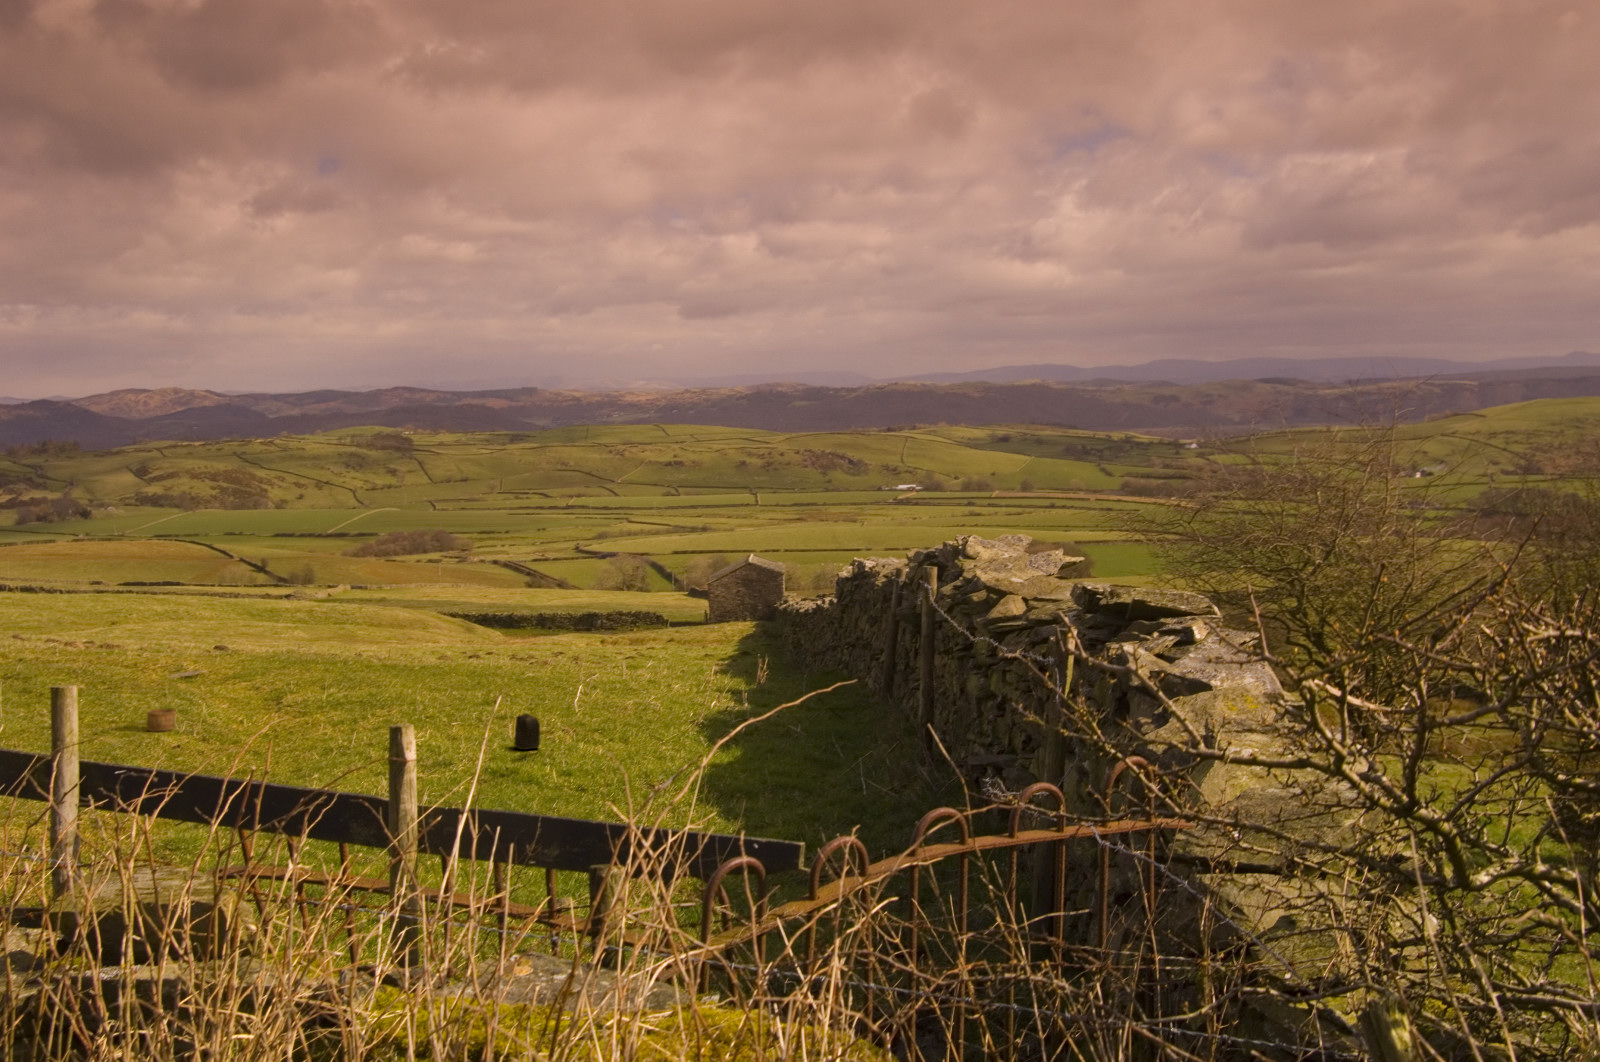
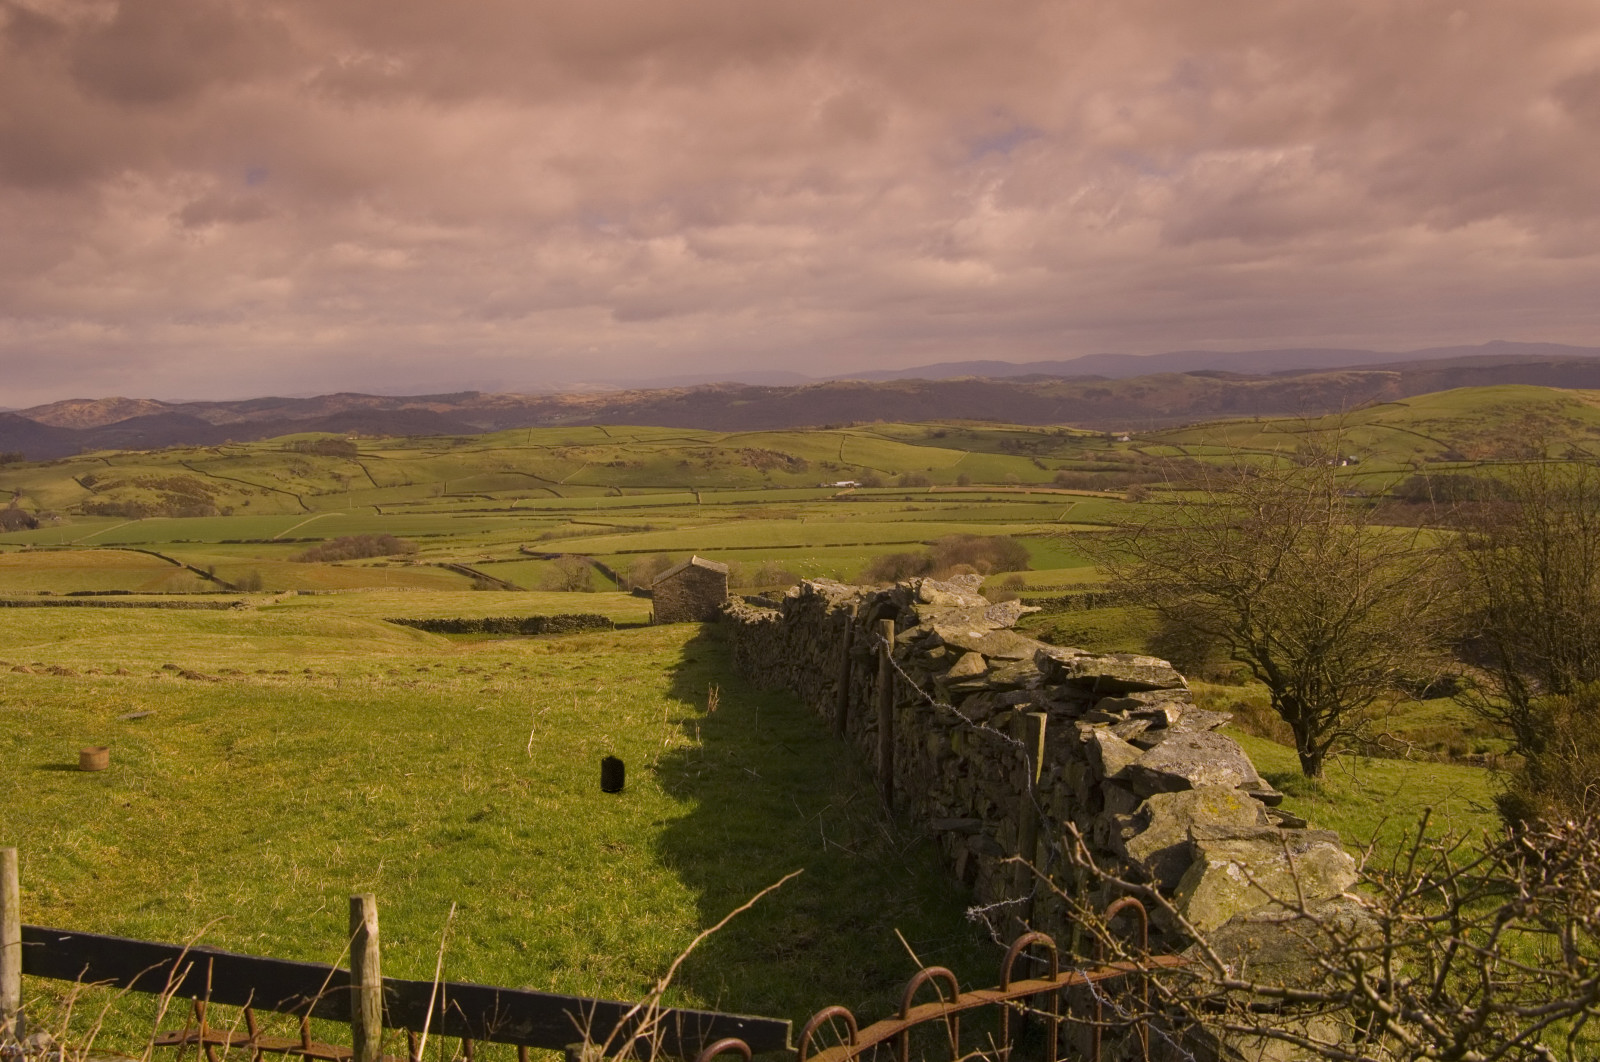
backpack: present [514,714,540,750] -> present [600,755,625,792]

